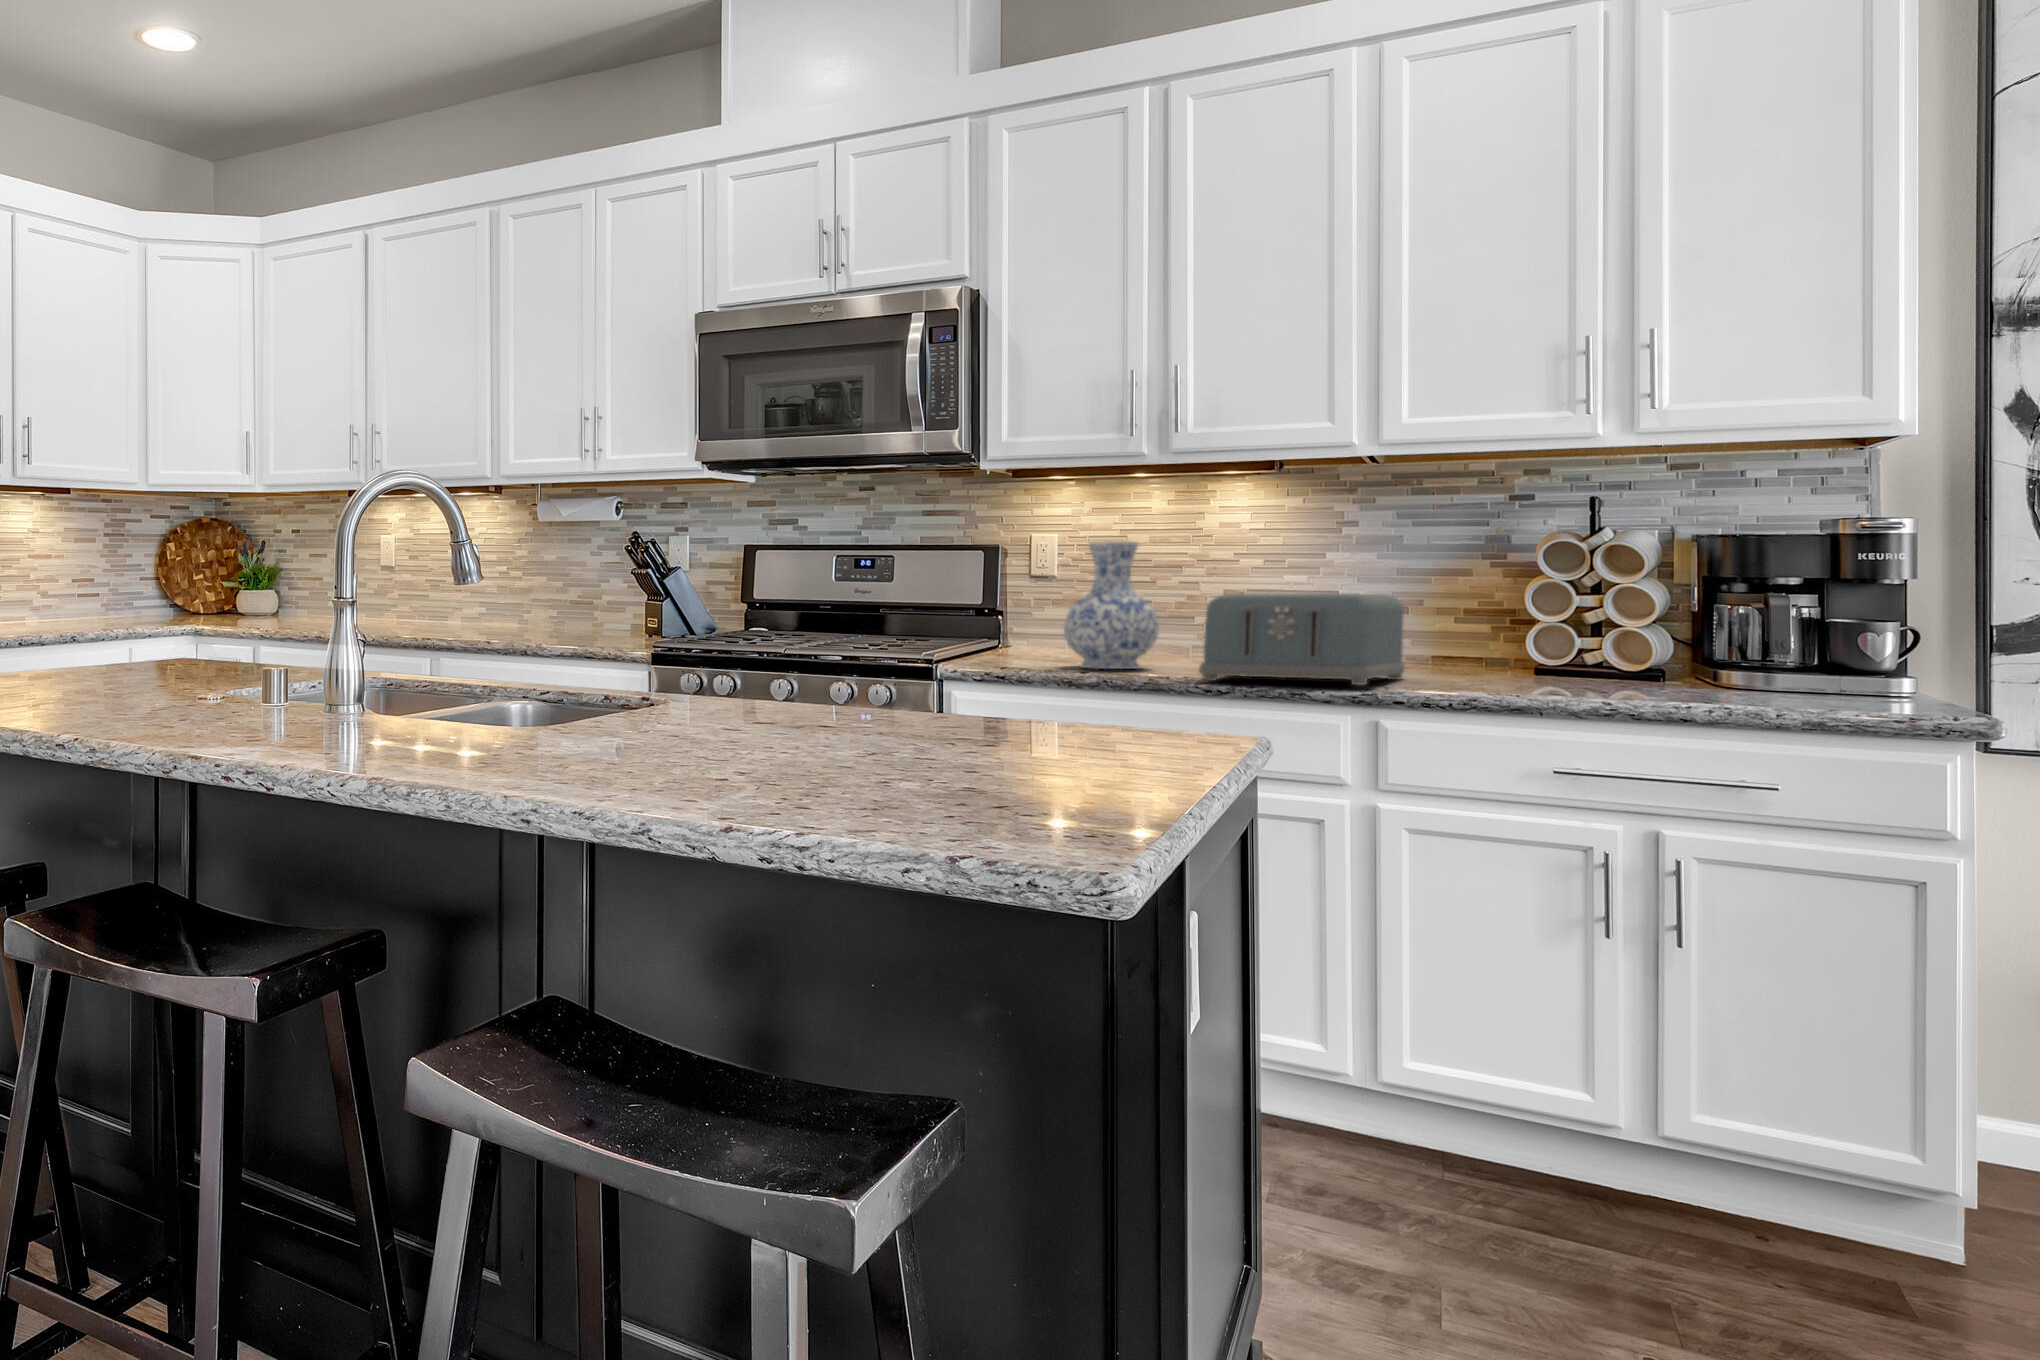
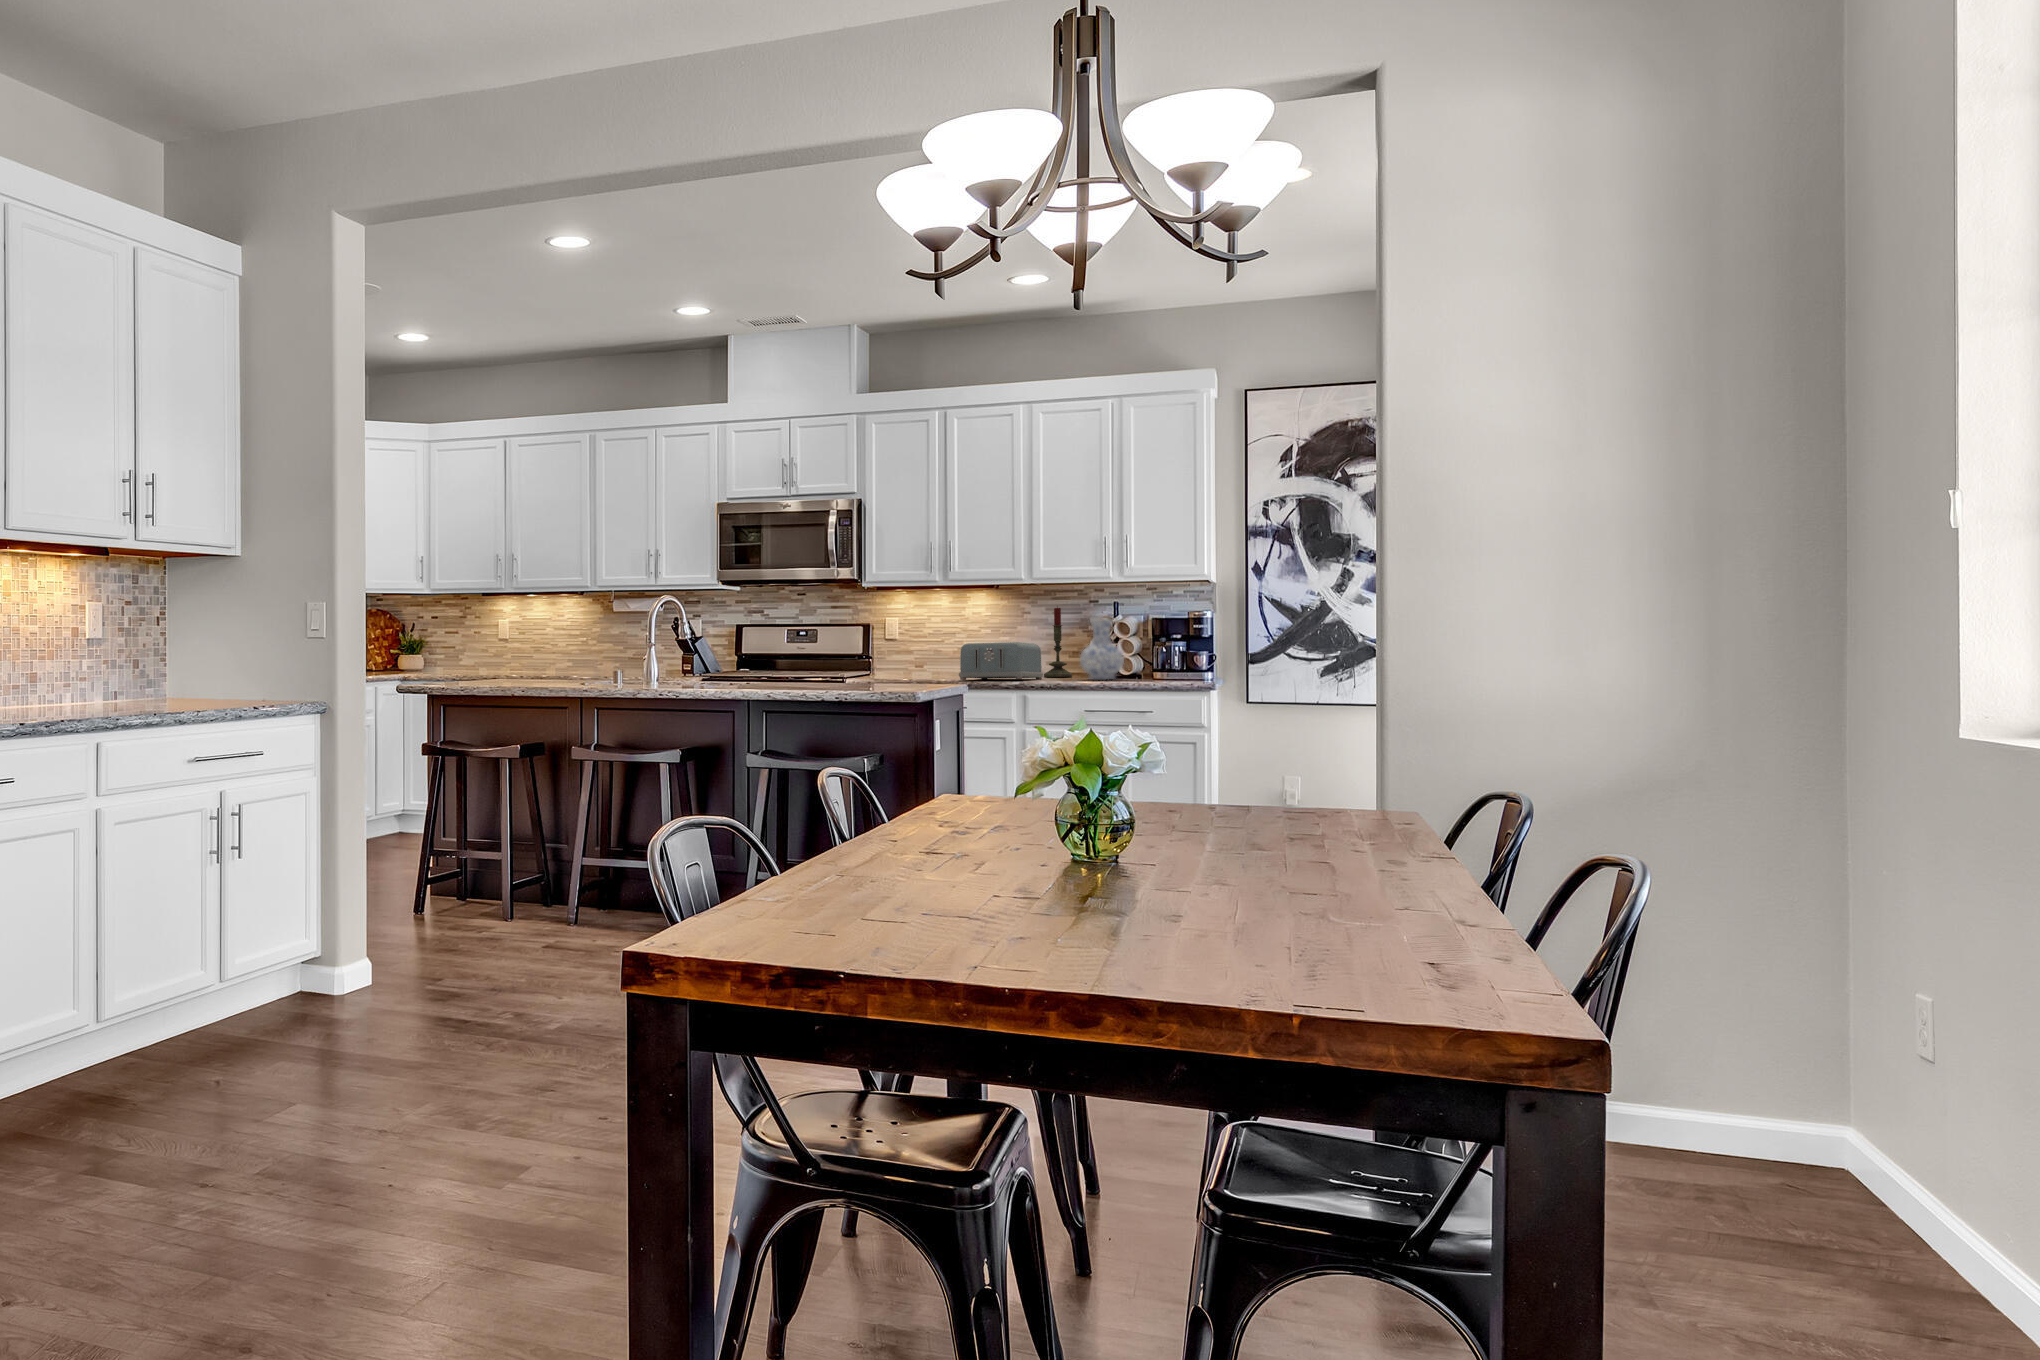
candle: none [1390,505,1464,669] -> present [1044,608,1072,677]
vase: present [1064,541,1159,669] -> present [1080,619,1124,680]

